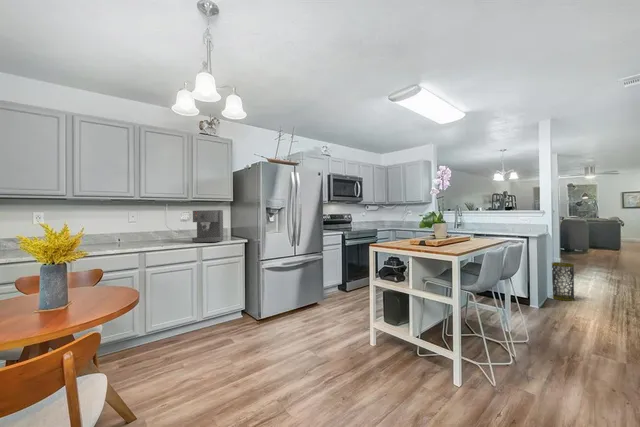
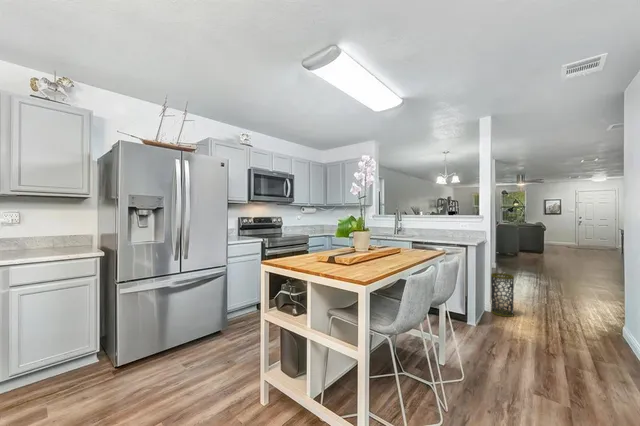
coffee maker: present [192,210,223,243] -> none [14,208,76,254]

